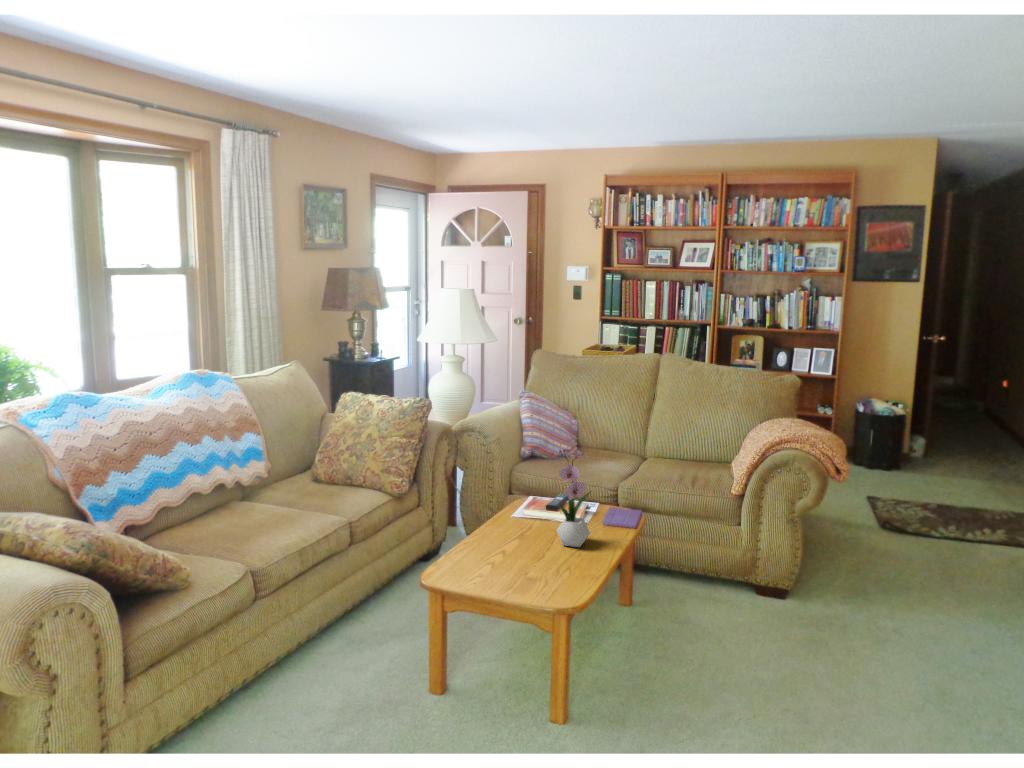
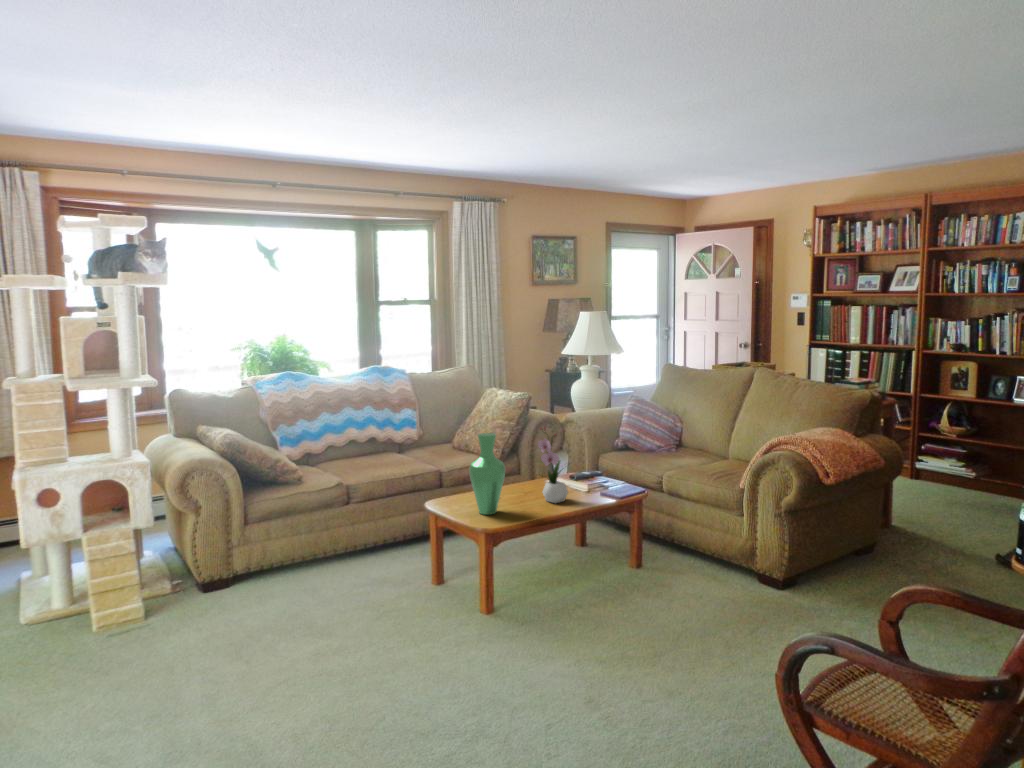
vase: none [501,466,552,582] -> present [469,433,505,515]

